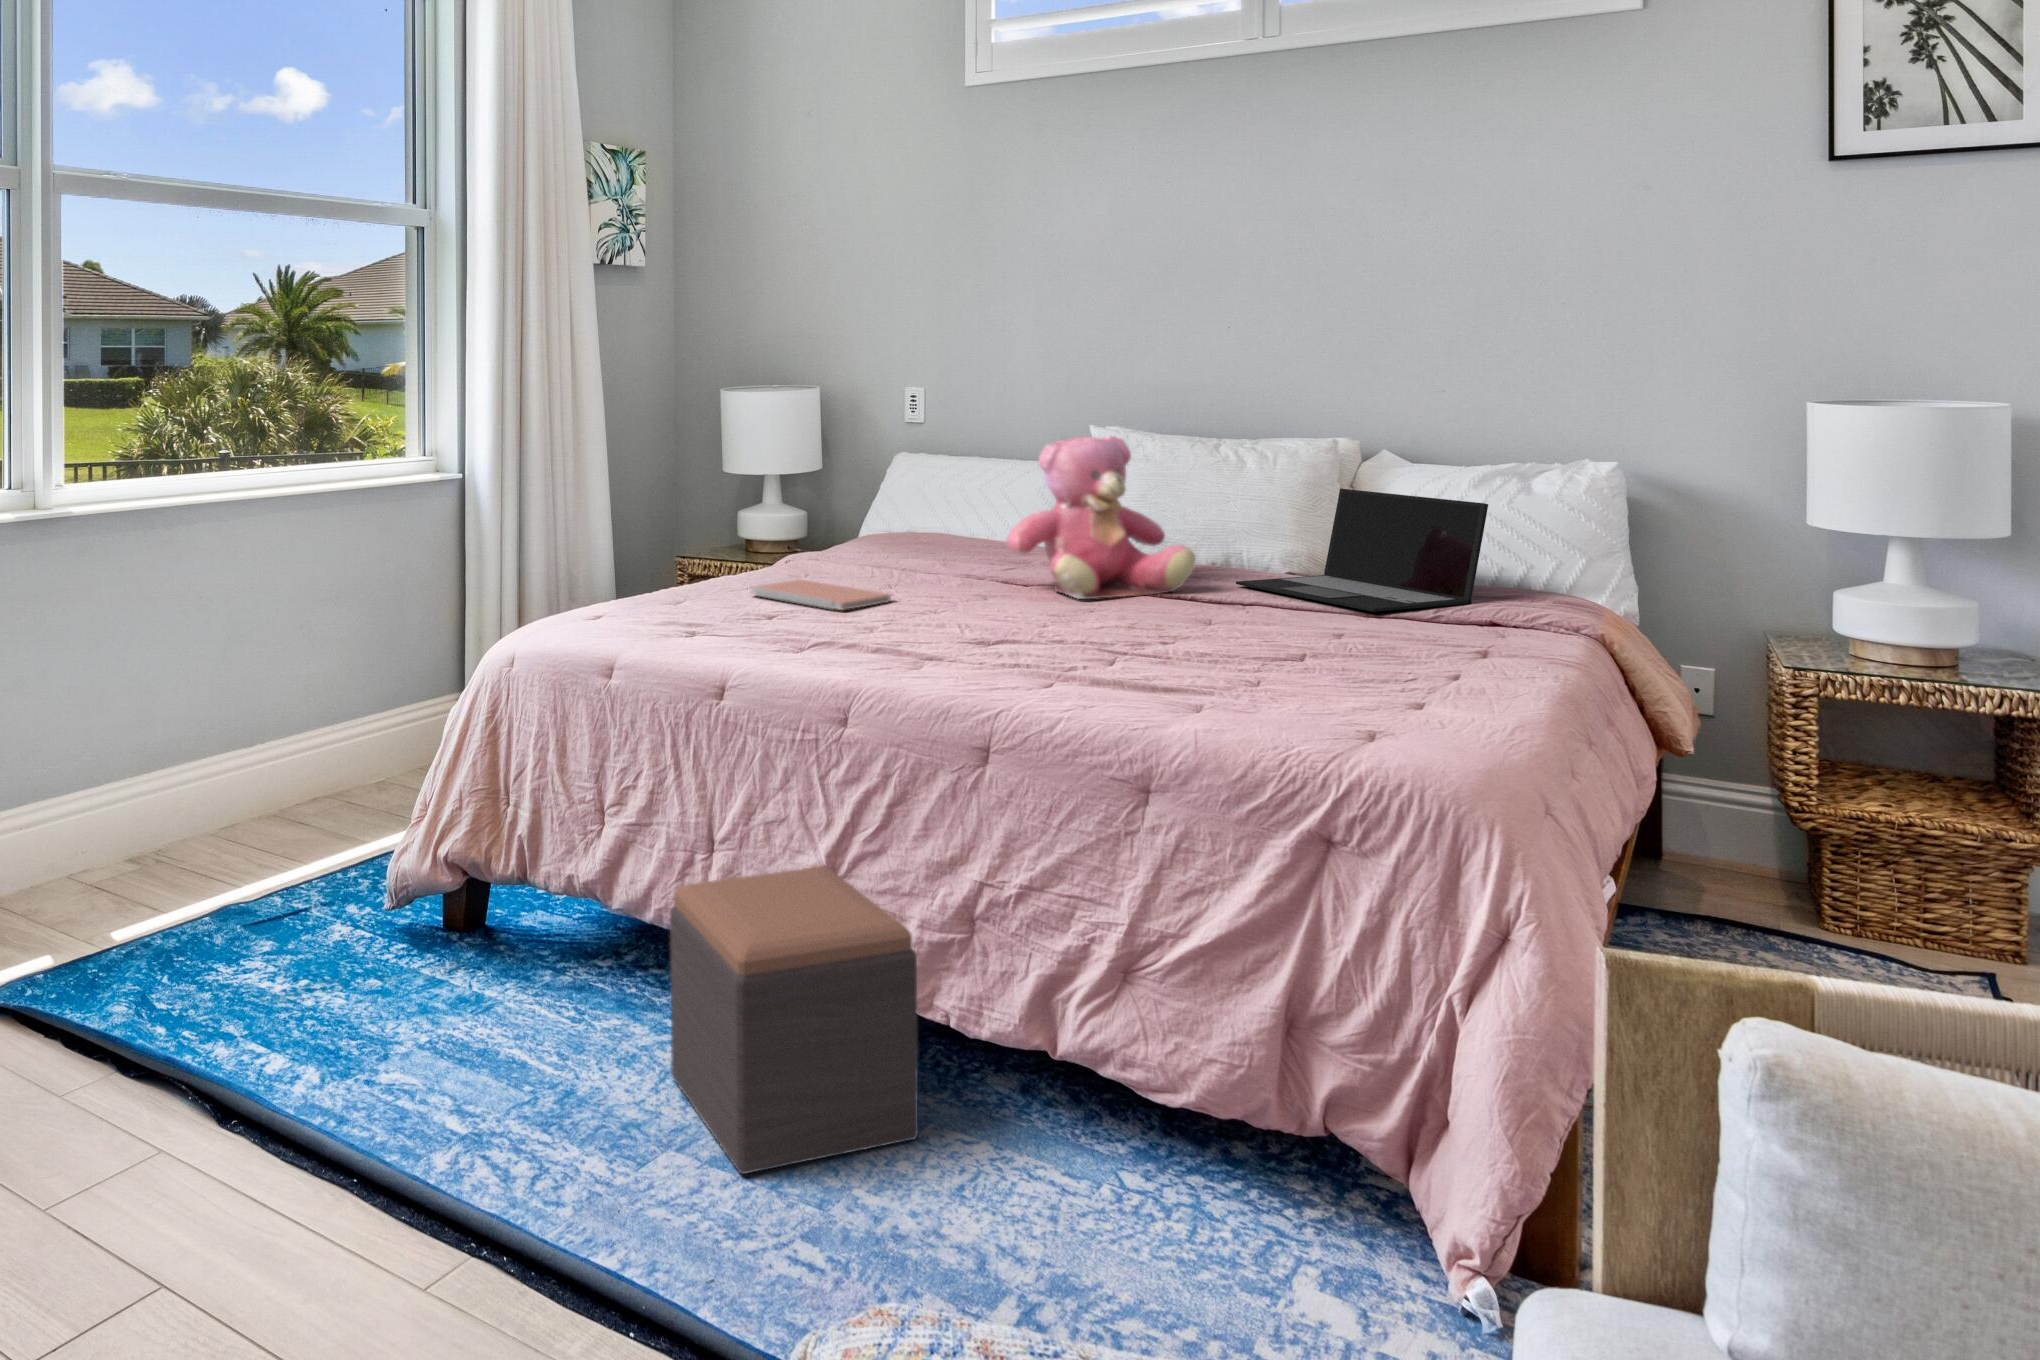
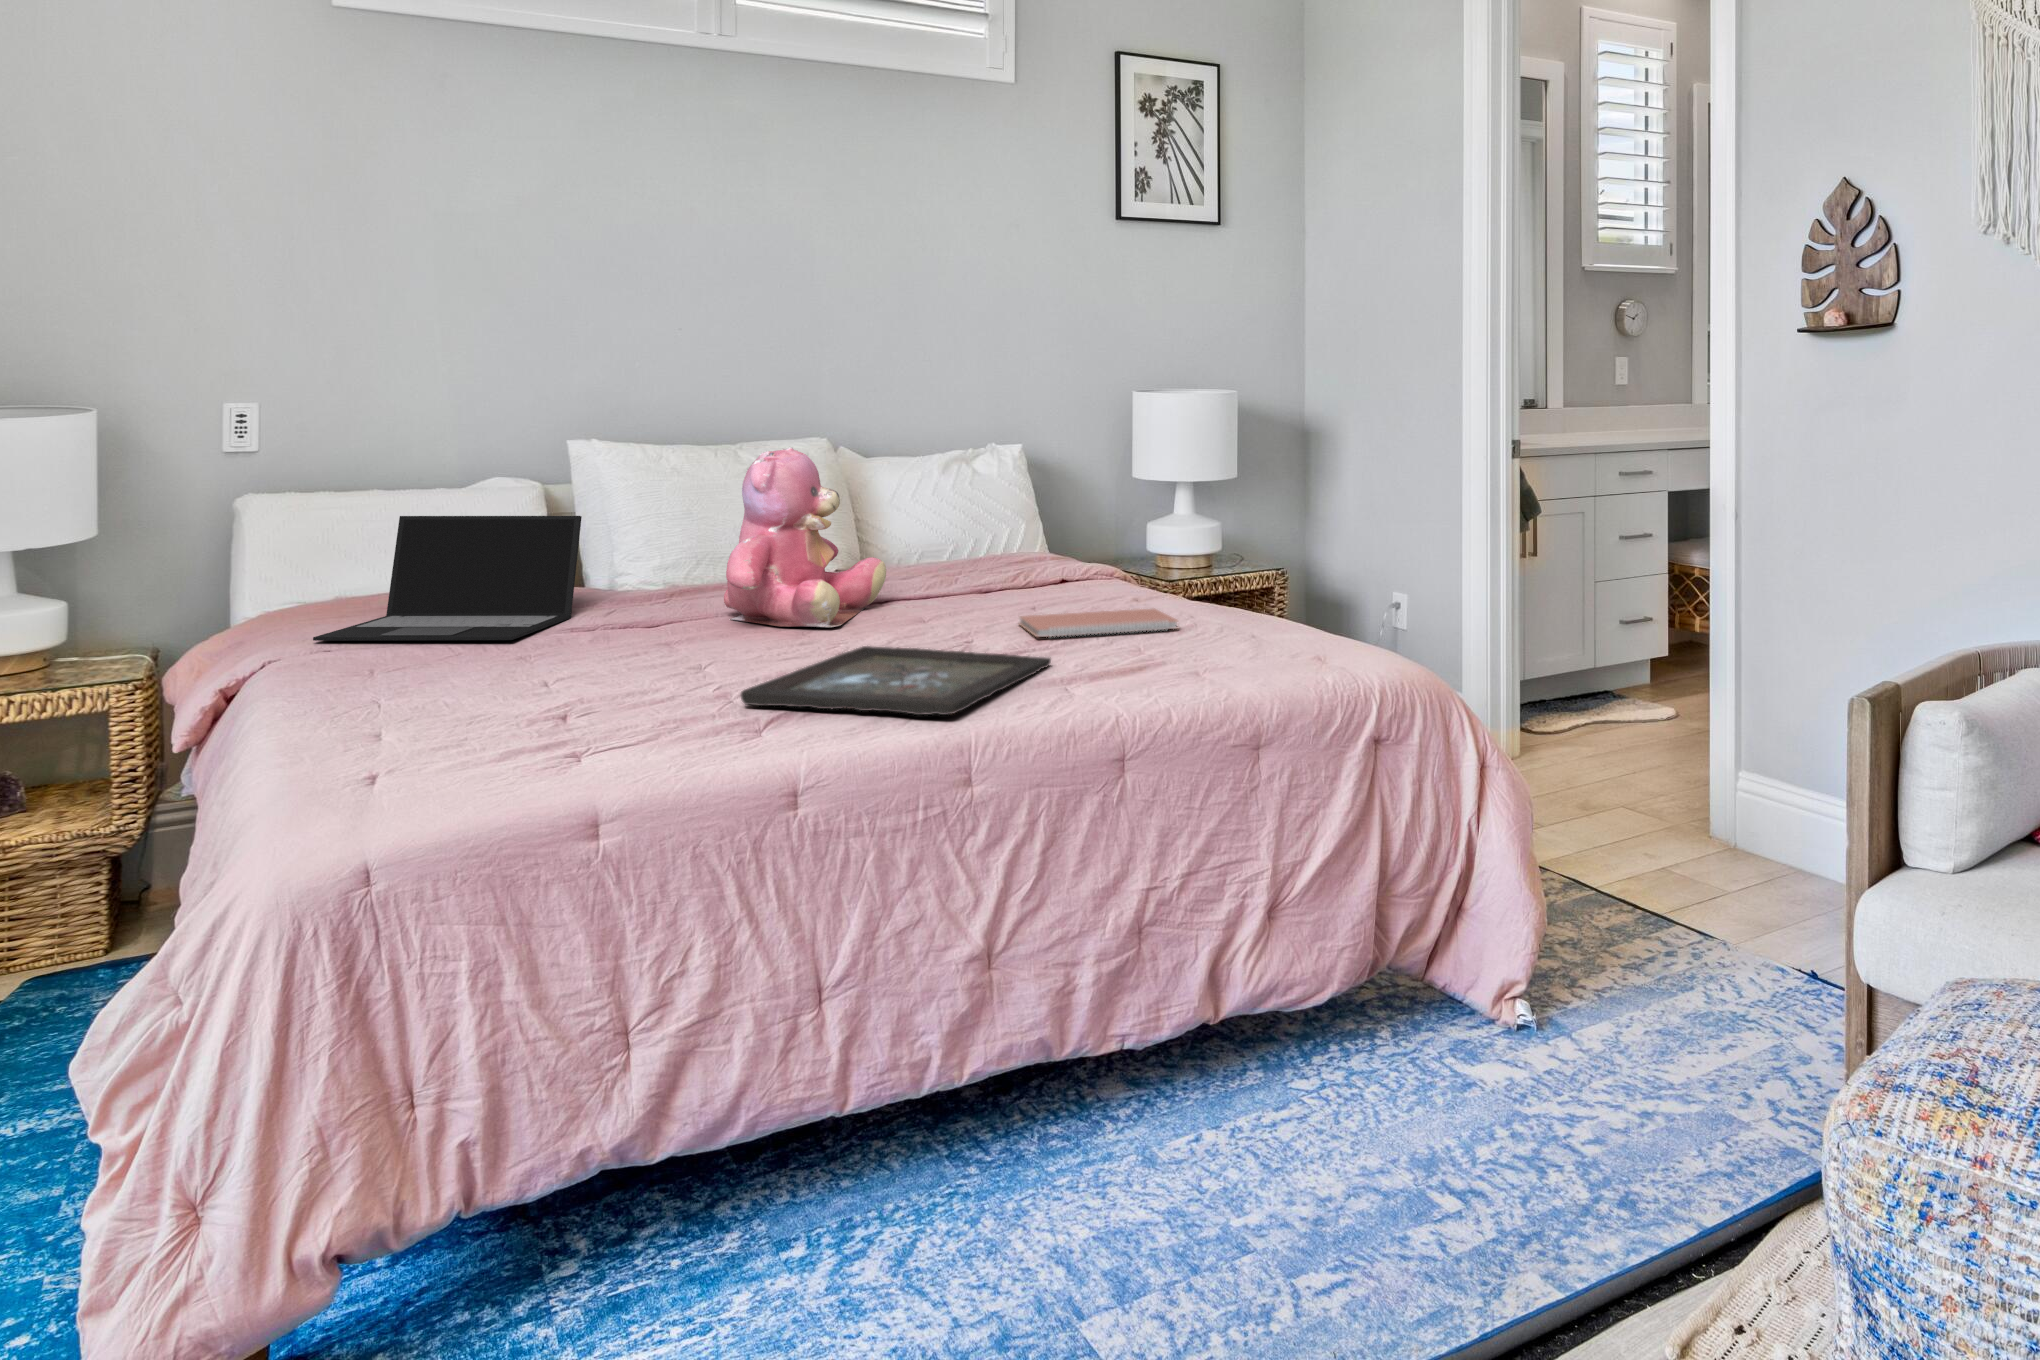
laptop: present [1236,489,1488,612] -> present [313,516,582,641]
notebook: present [751,580,891,610] -> present [1020,609,1178,637]
tray: none [824,613,1098,667] -> present [741,646,1051,715]
footstool: present [670,867,918,1174] -> none [931,949,1174,1278]

